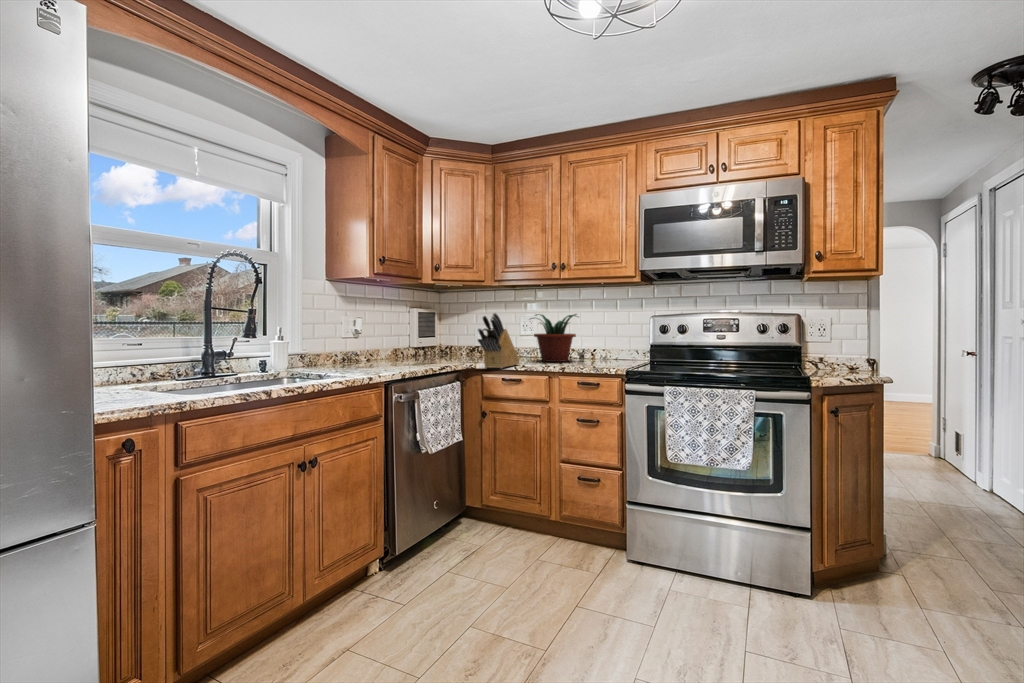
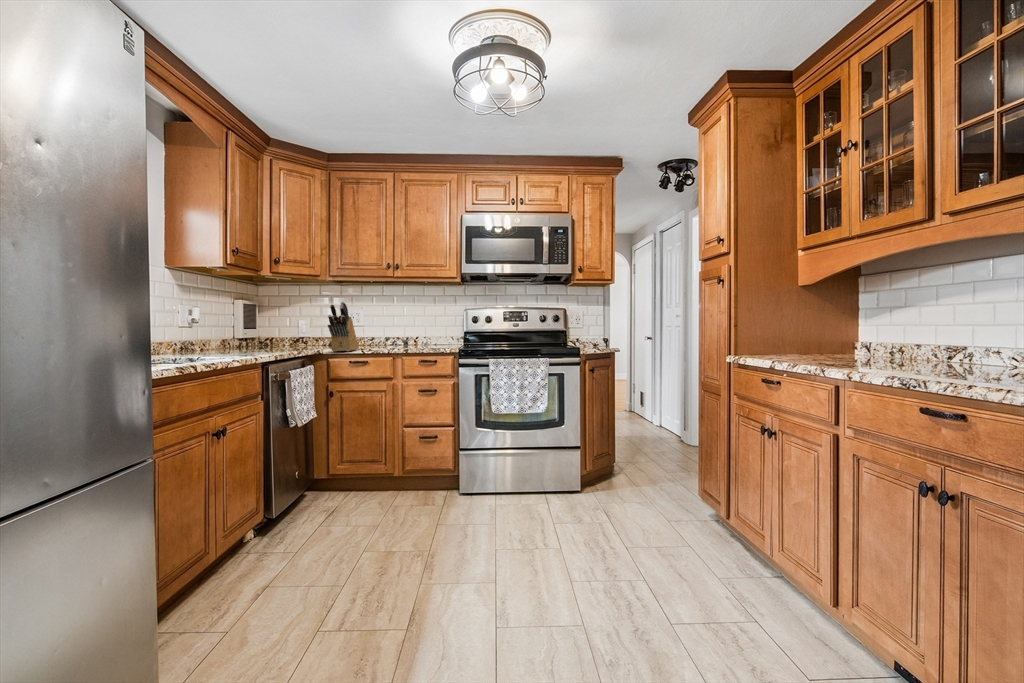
potted plant: present [531,314,576,362] -> none [360,307,406,348]

